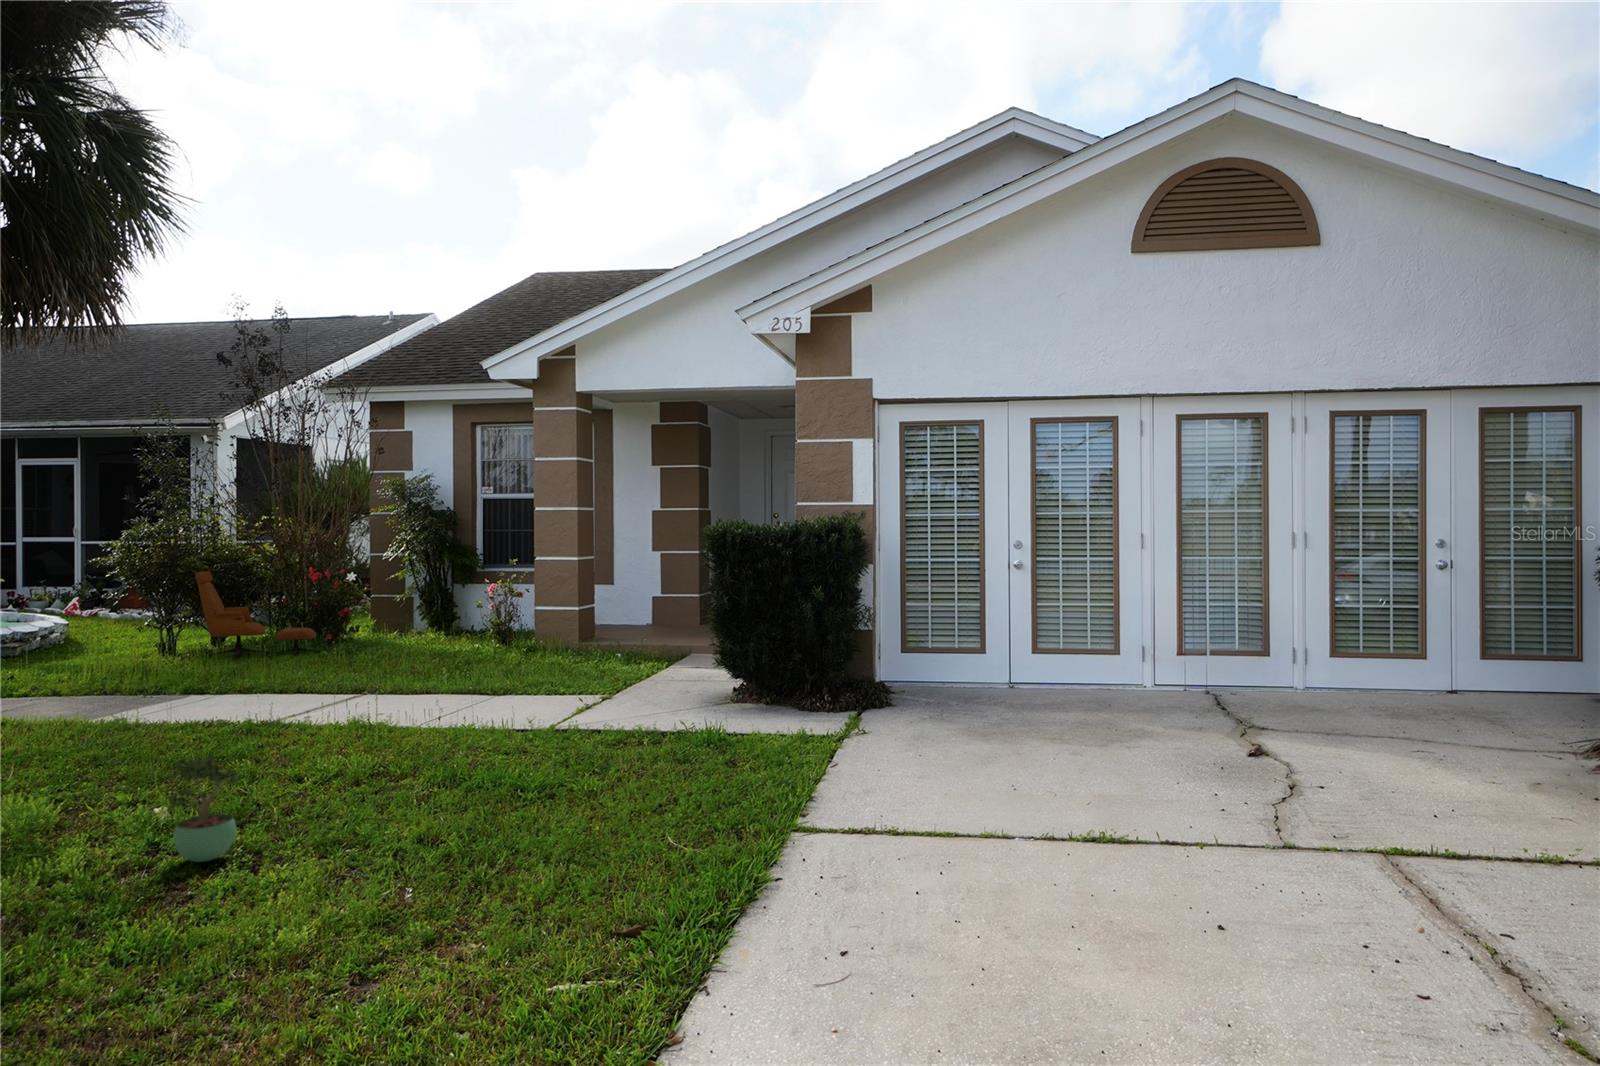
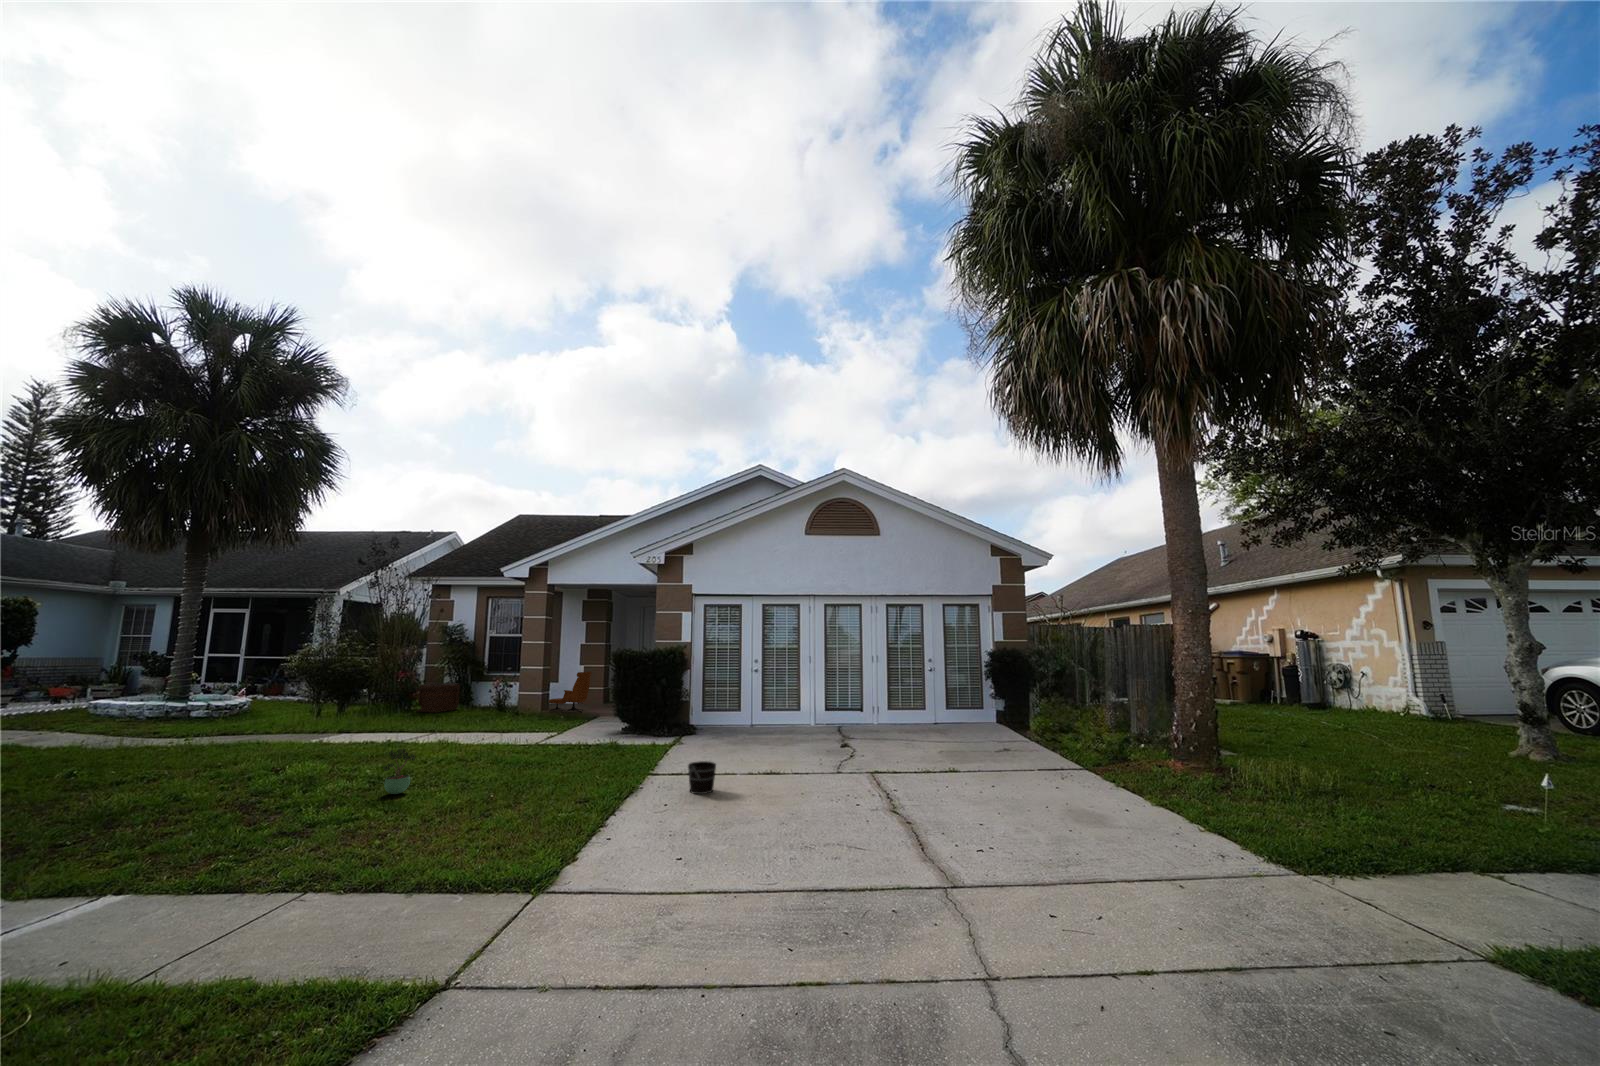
lounge chair: present [195,571,317,659] -> present [548,671,592,713]
wooden crate: none [364,583,437,637] -> present [417,683,460,713]
bucket: none [923,821,1004,922] -> present [688,761,716,794]

